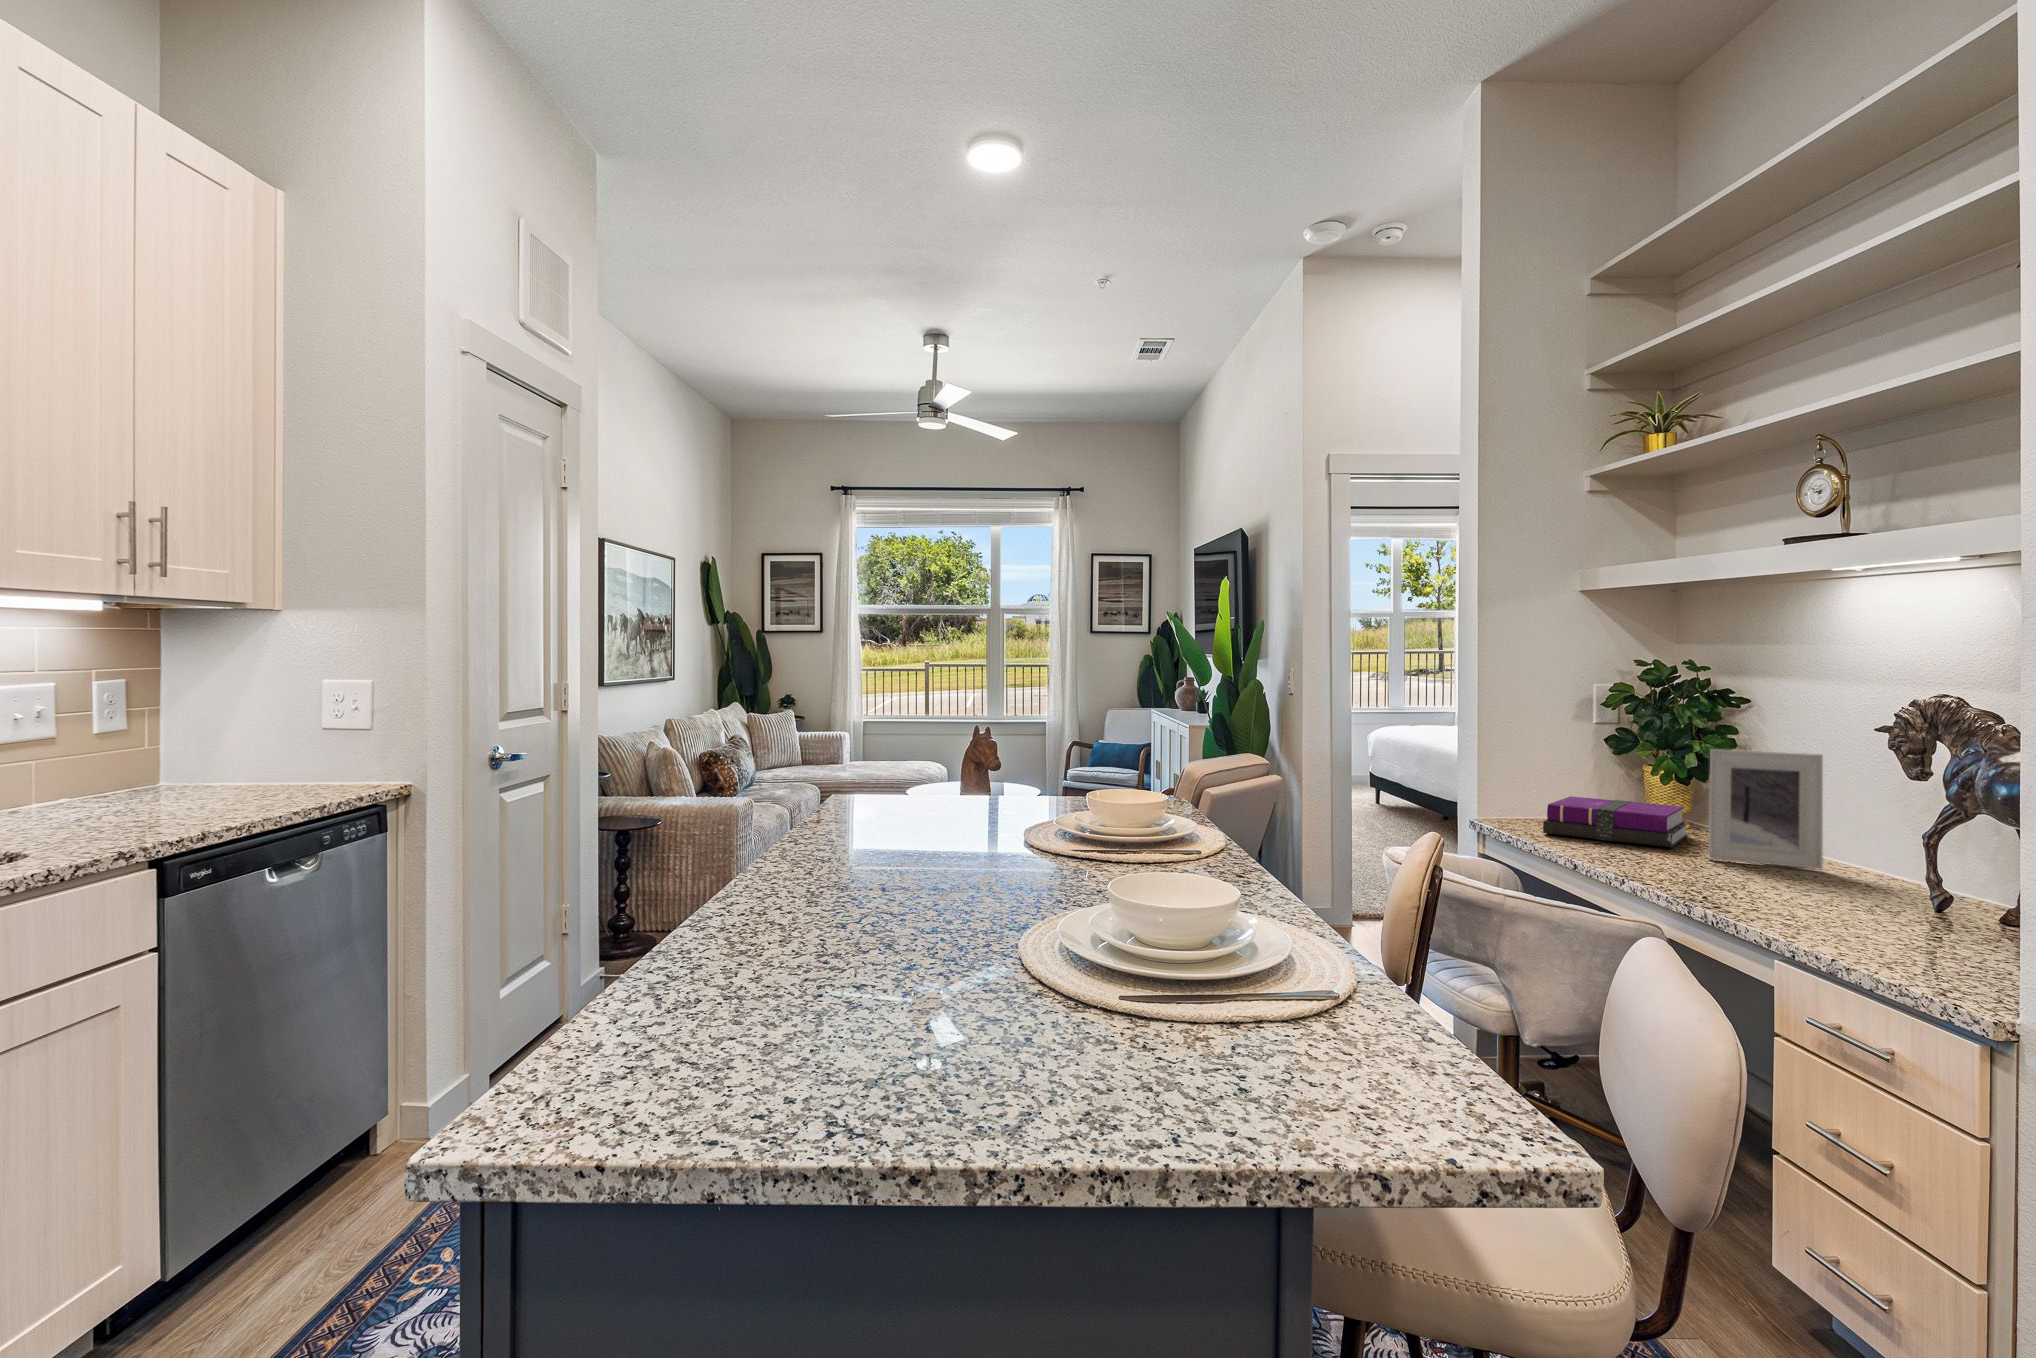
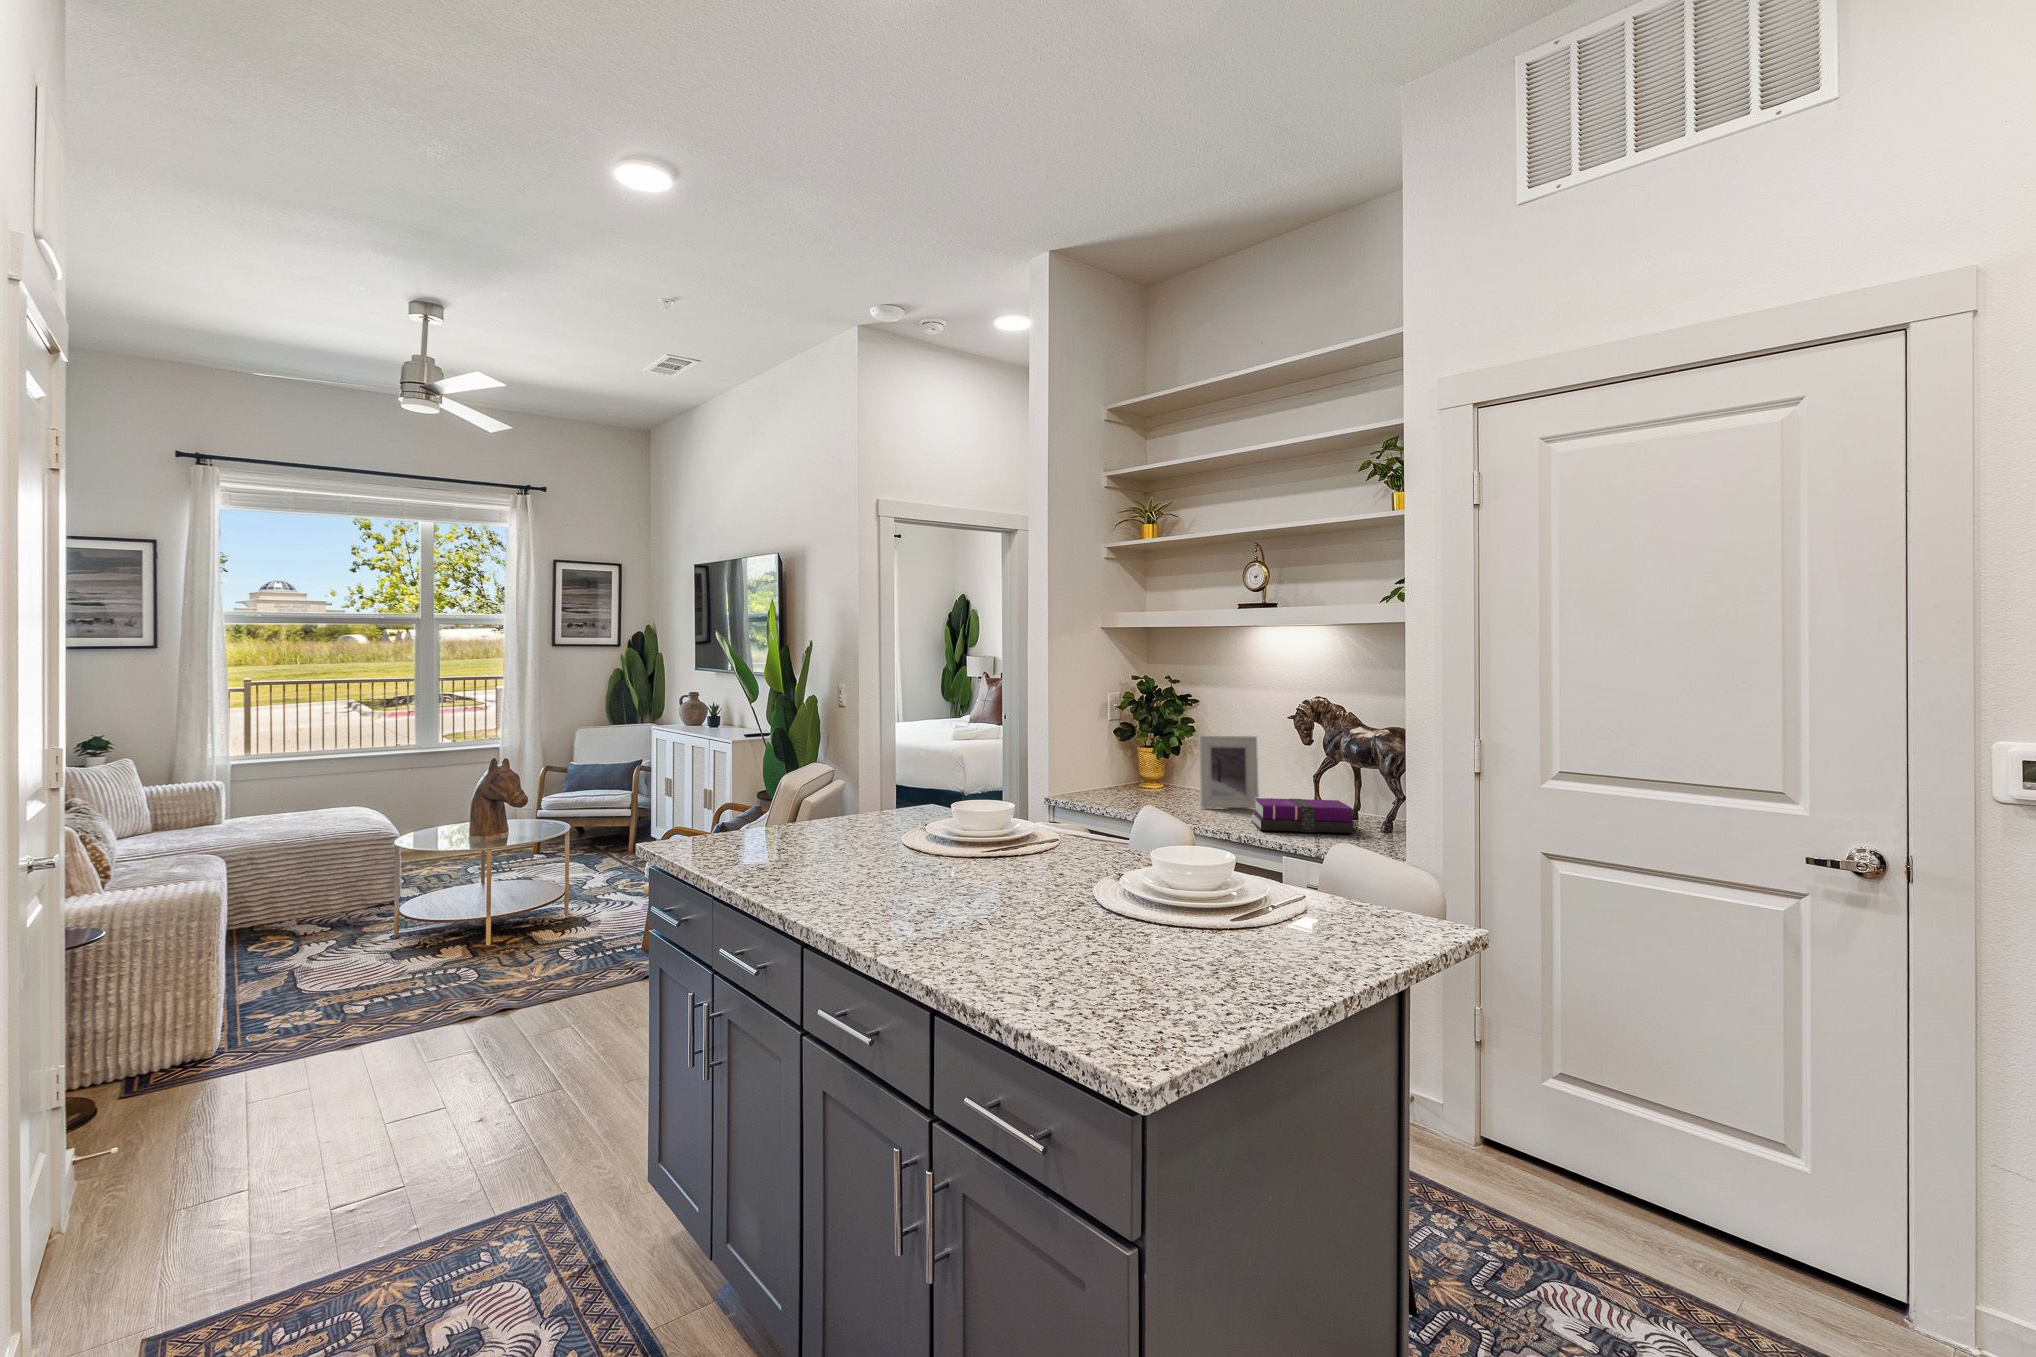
notebook: present [1543,796,1688,847] -> present [1251,798,1356,833]

